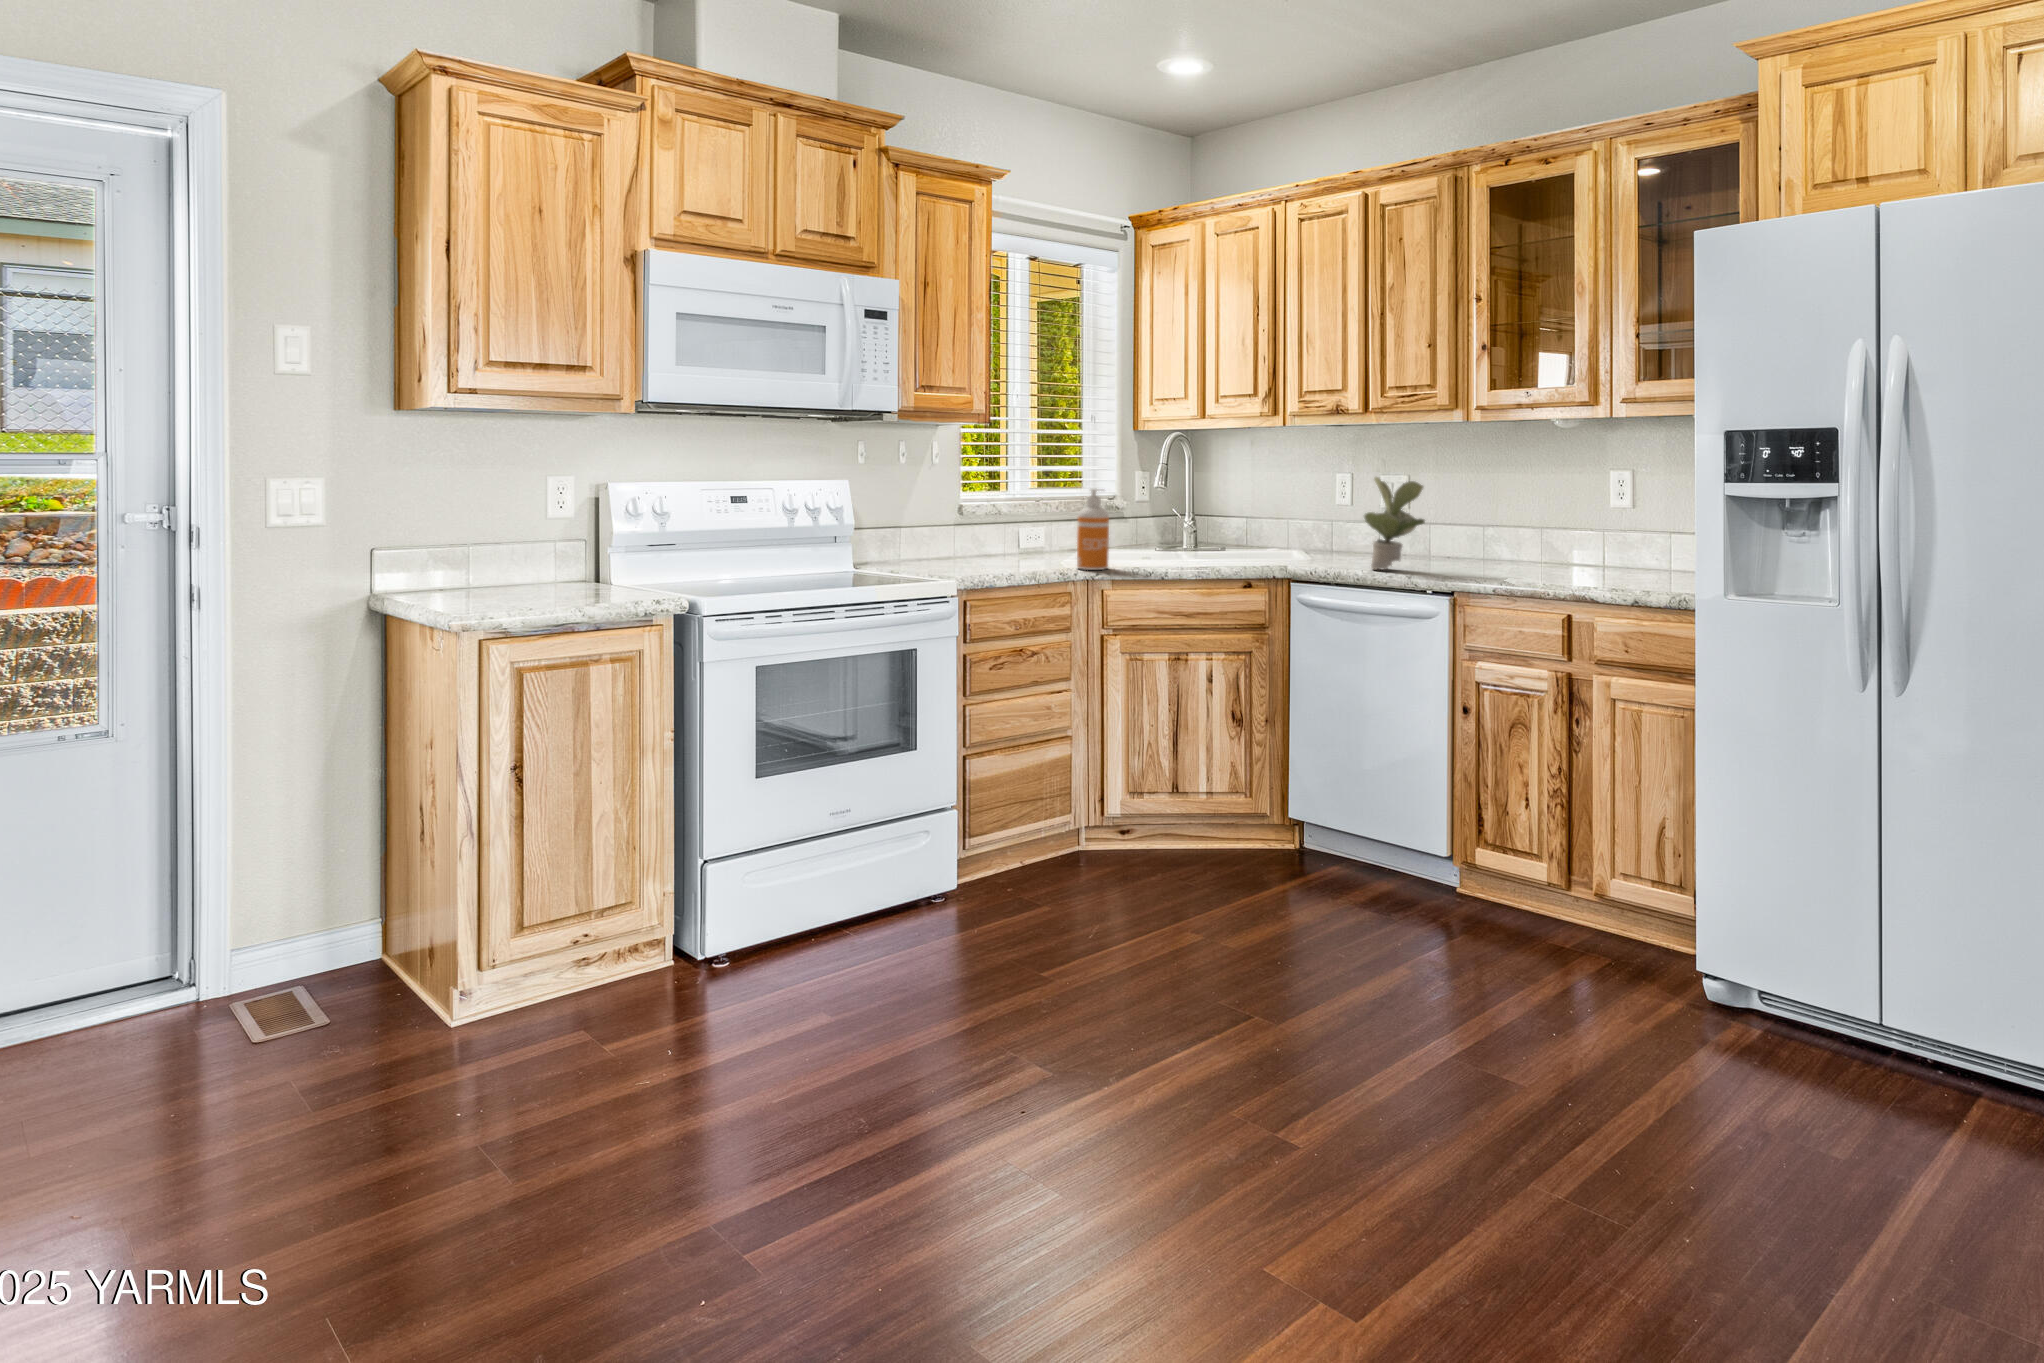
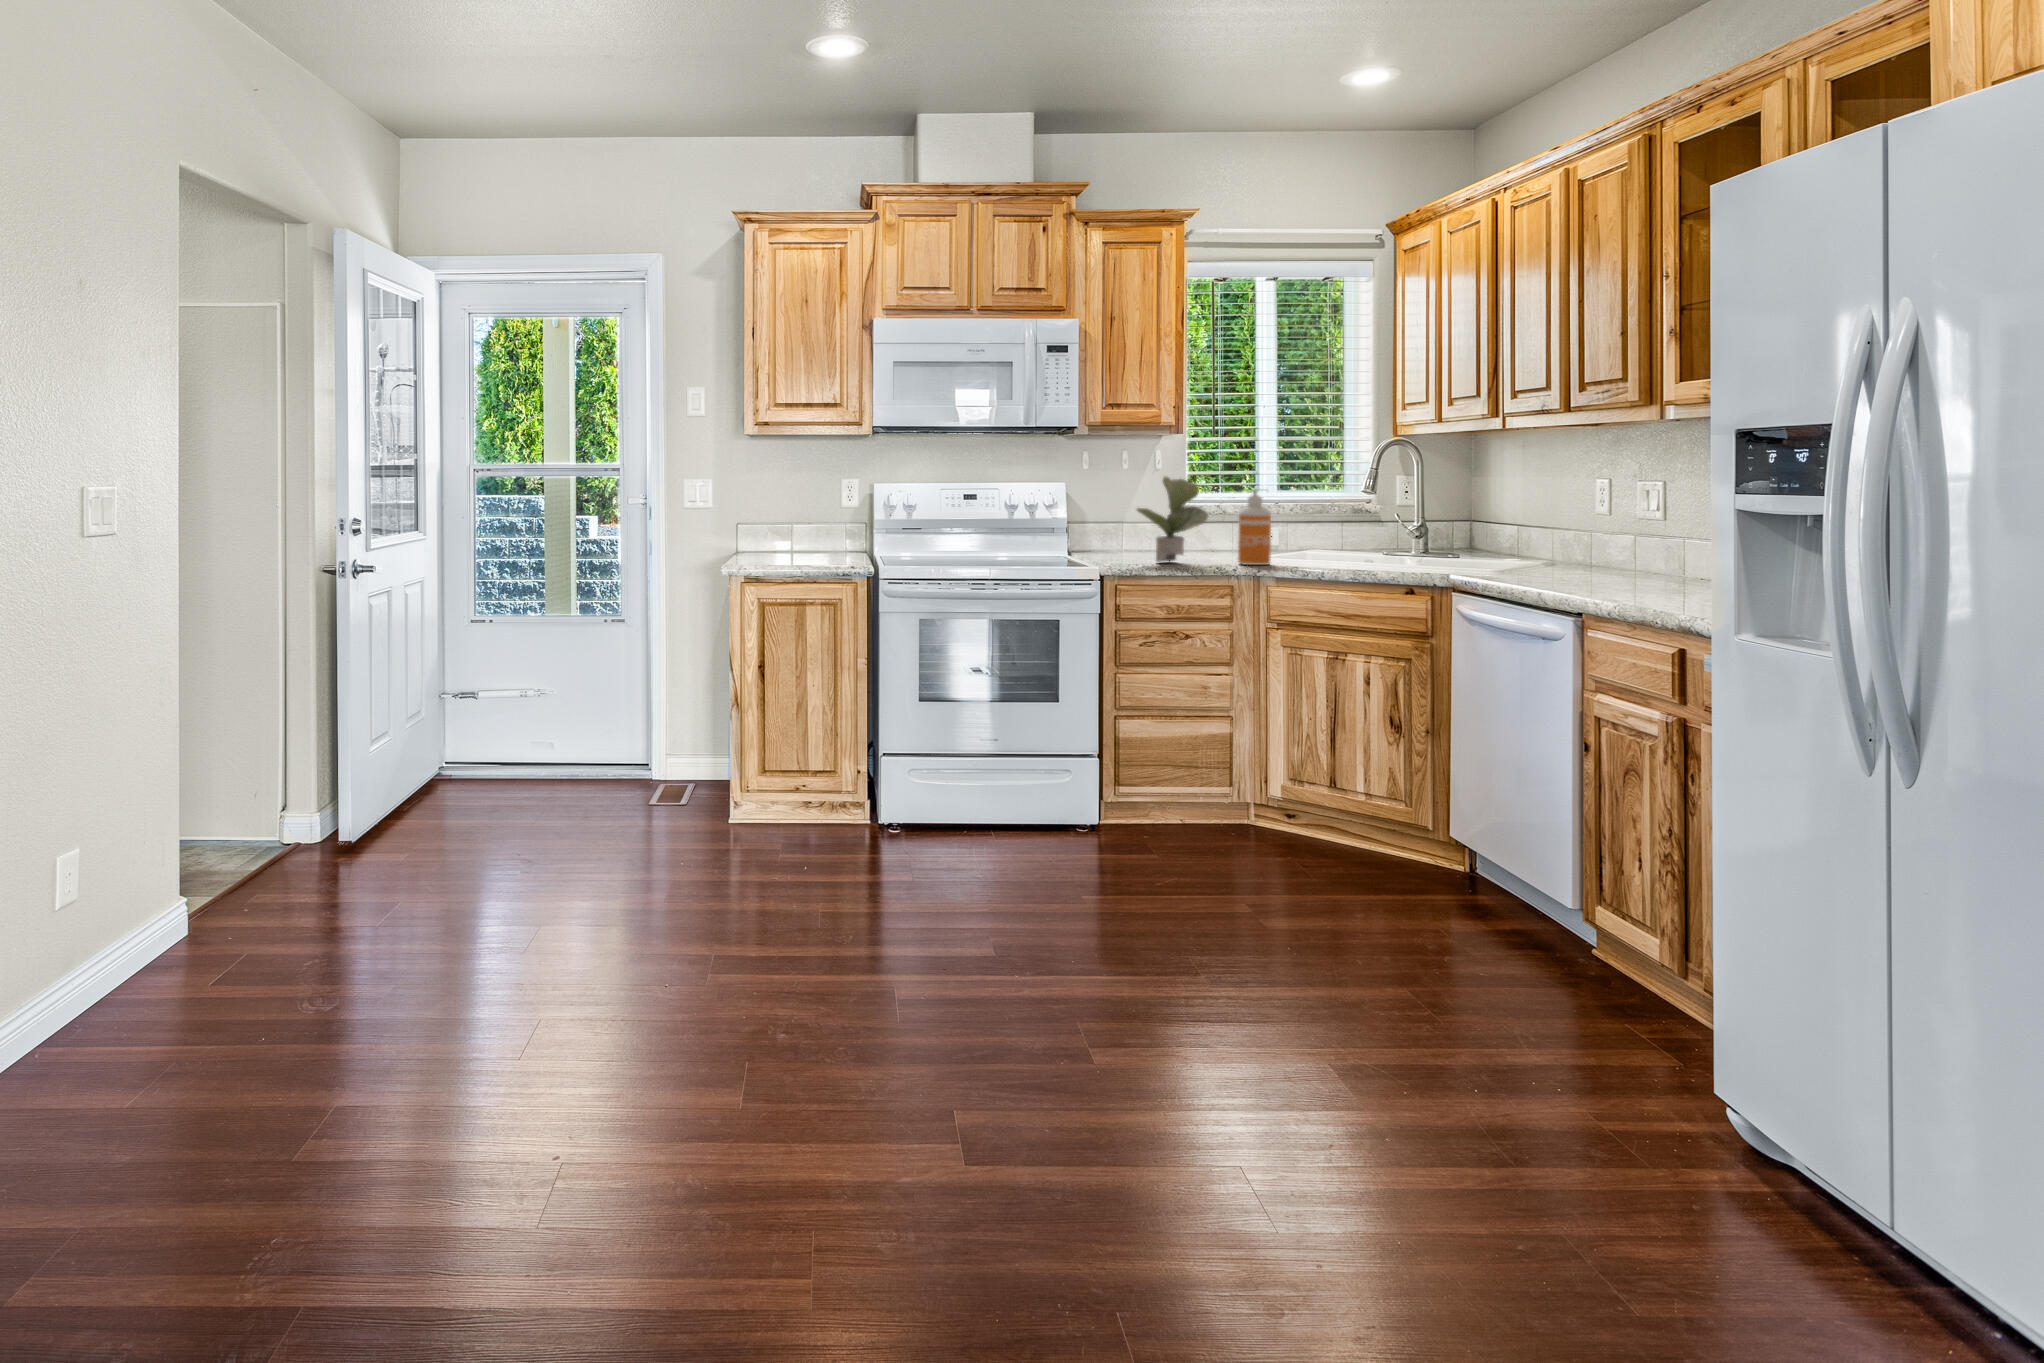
potted plant: present [1364,477,1425,570] -> present [1137,476,1209,562]

